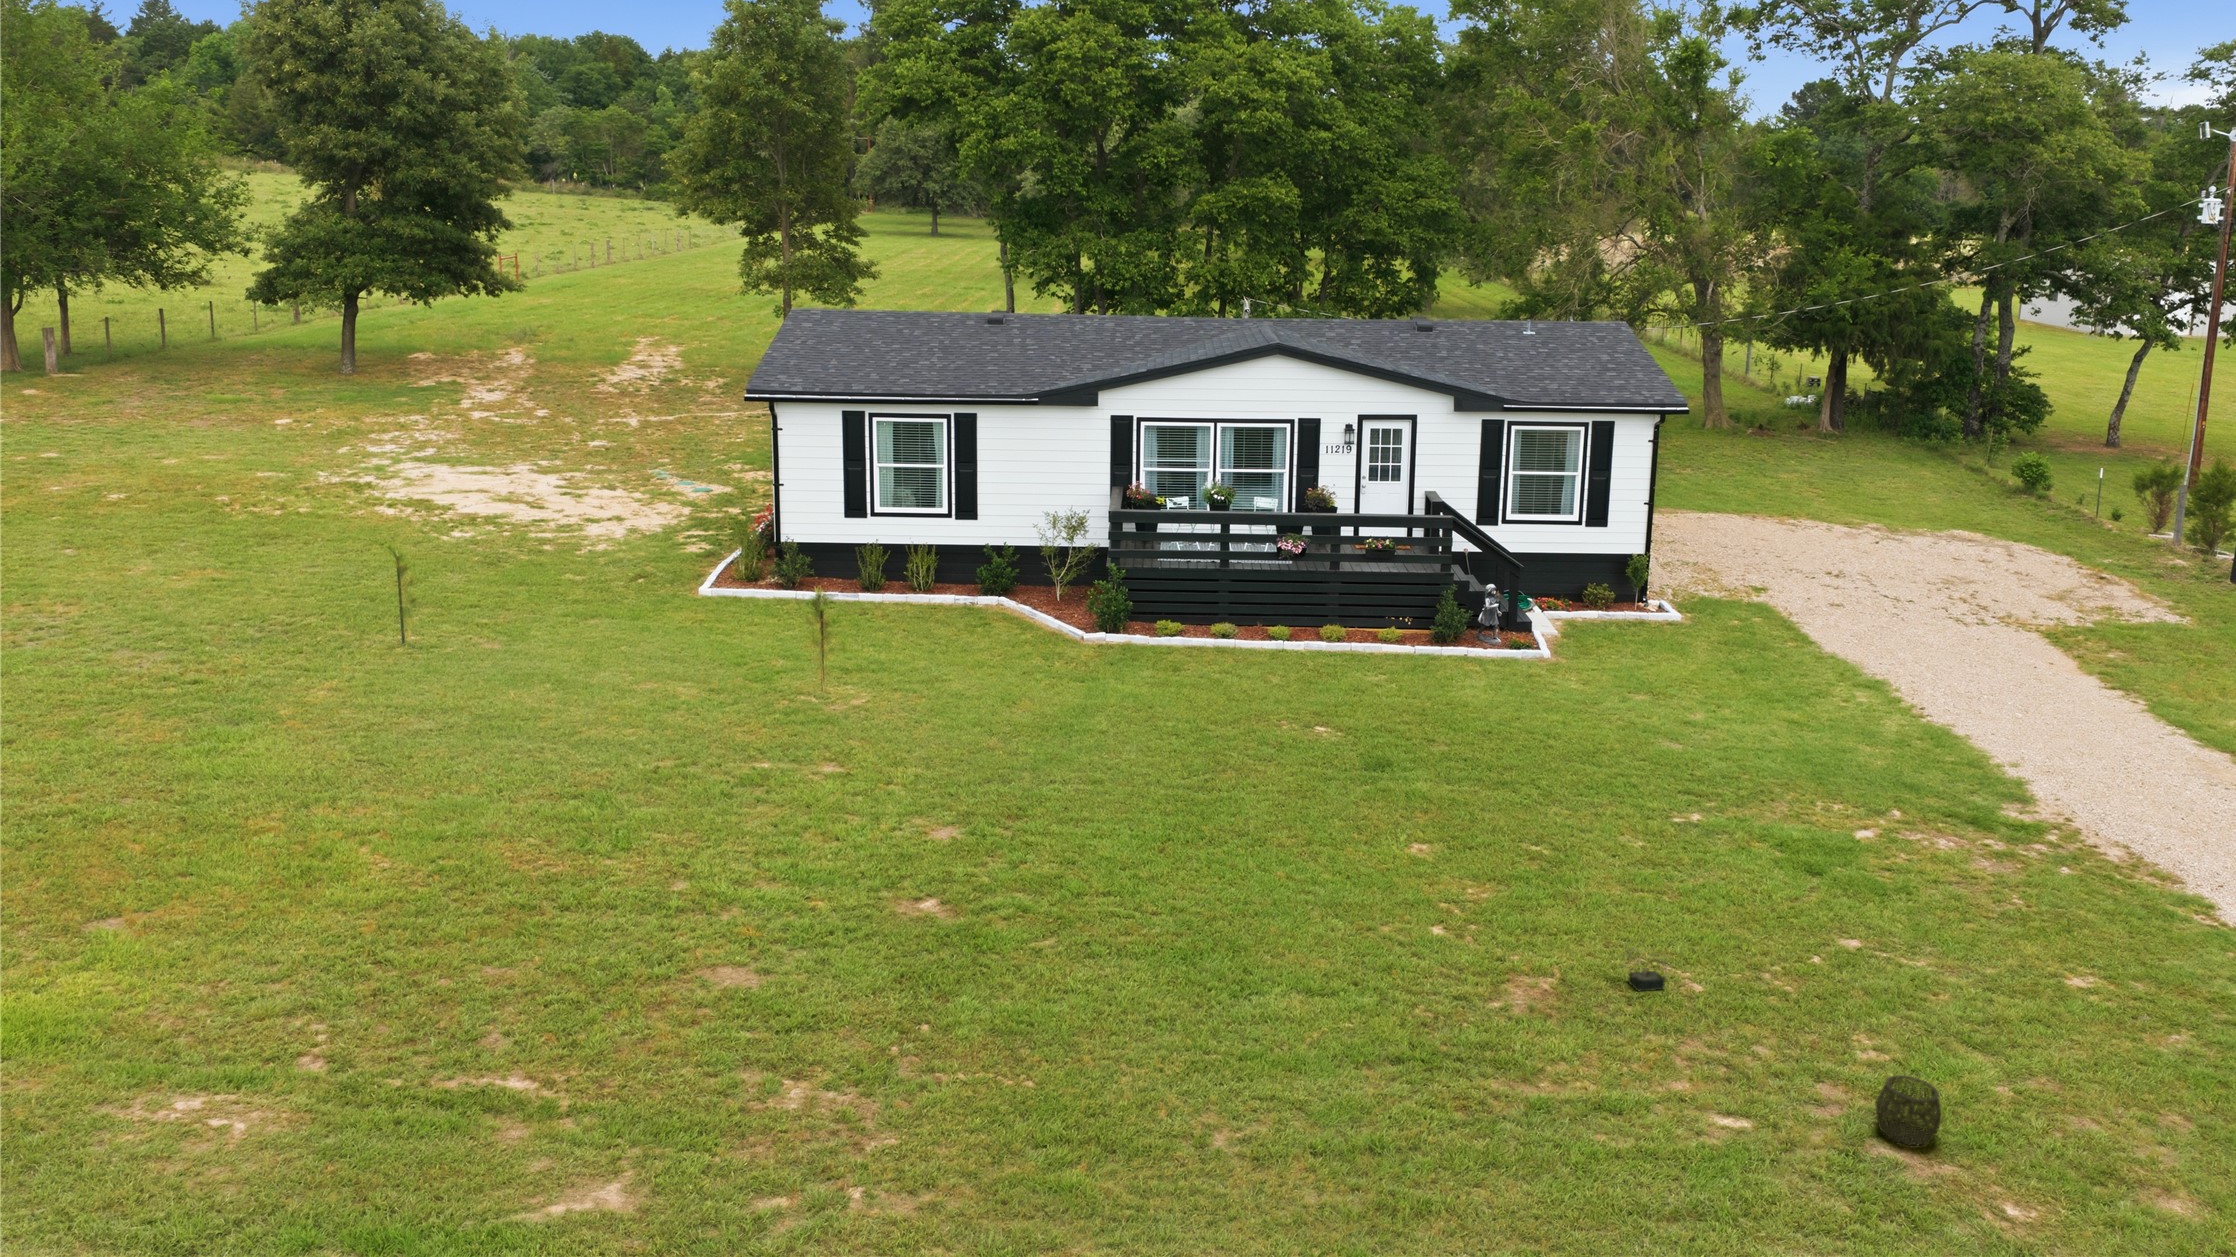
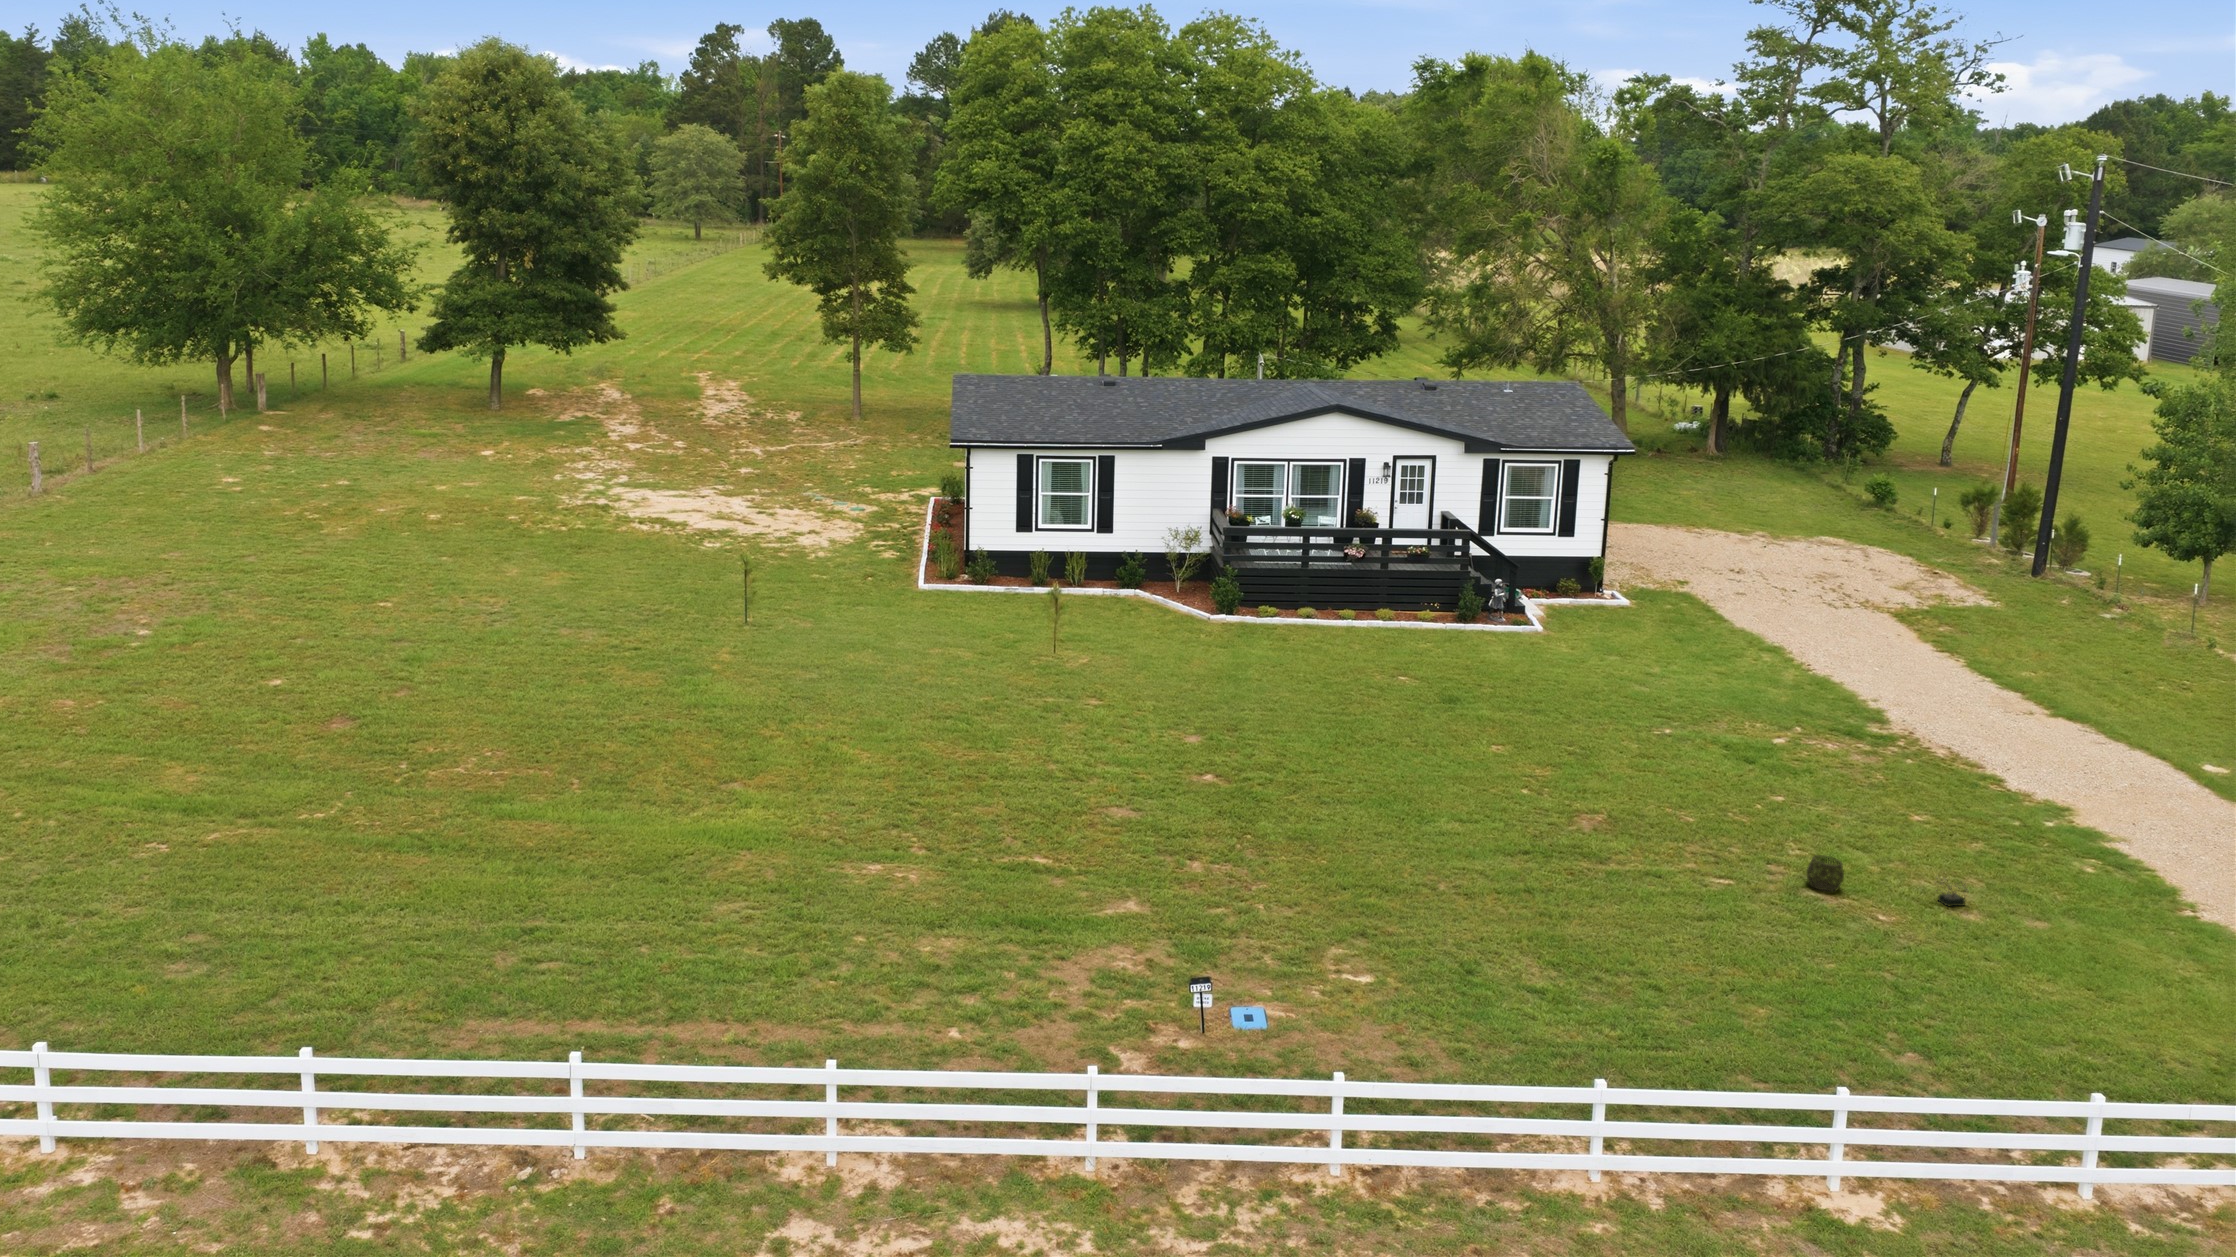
decorative plant: present [1623,947,1667,991] -> present [1936,879,1967,906]

